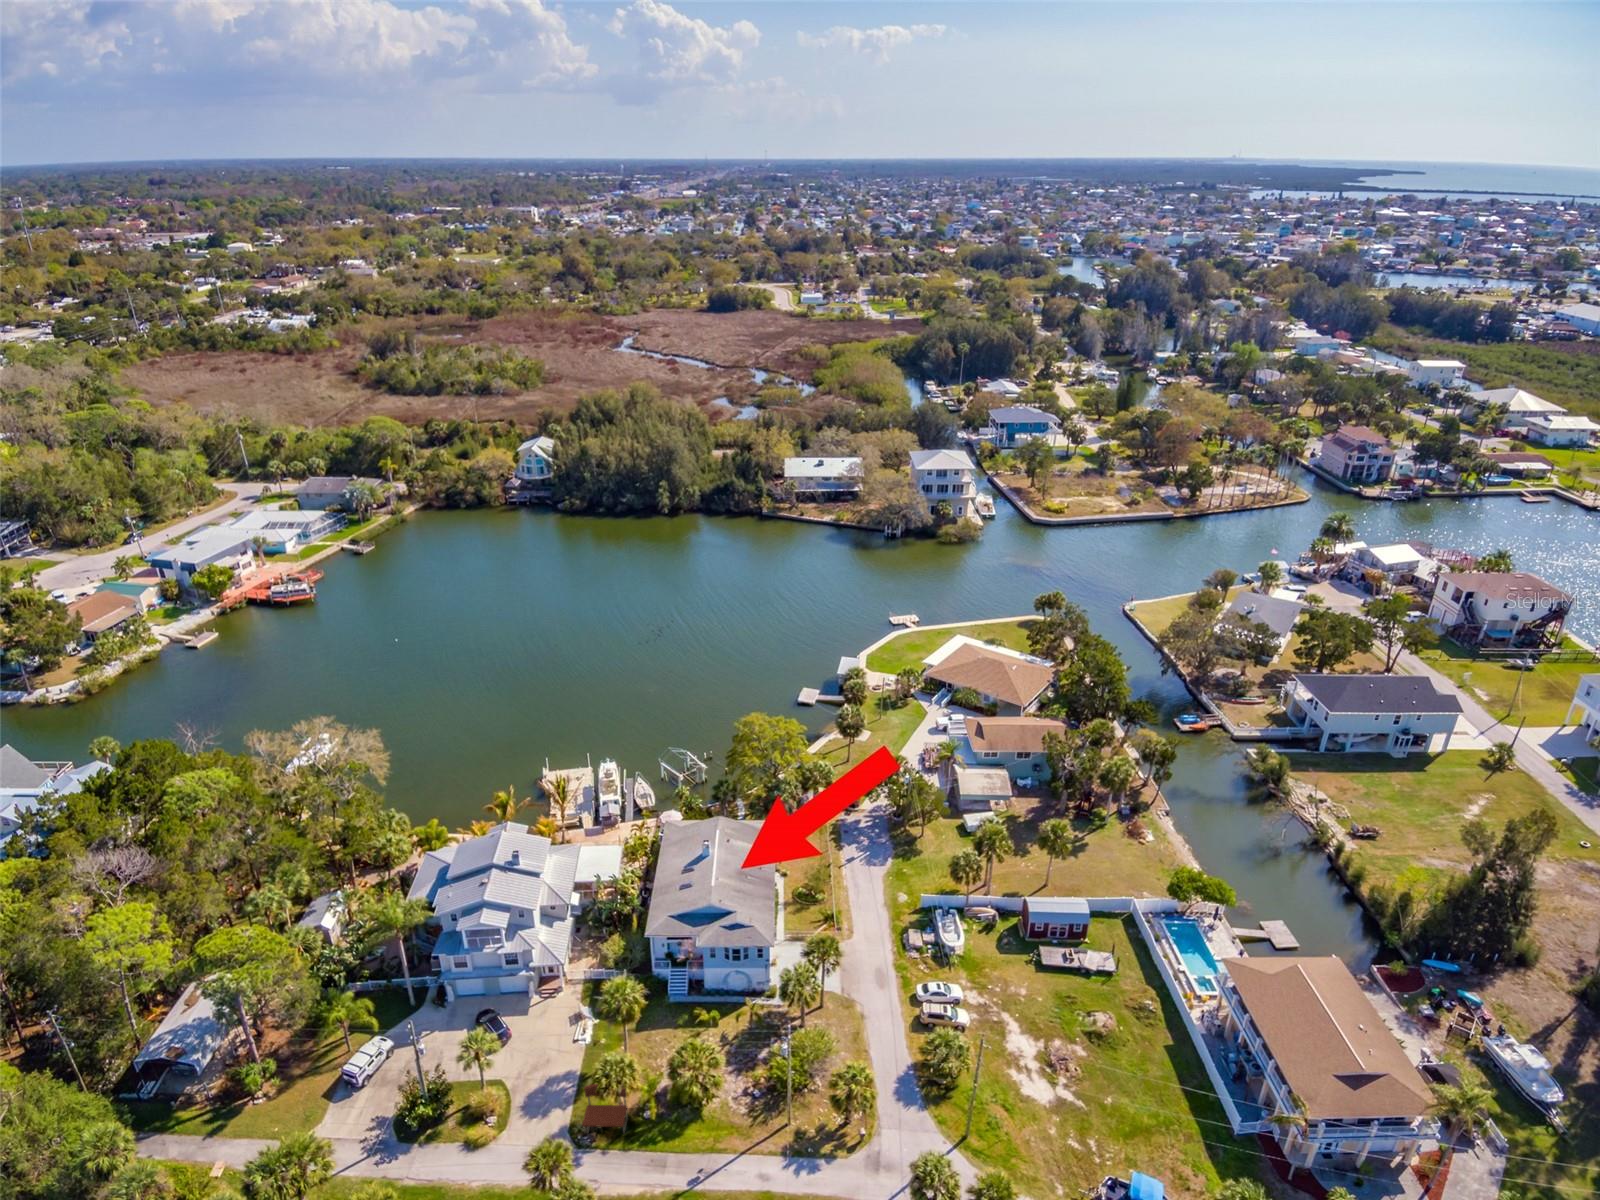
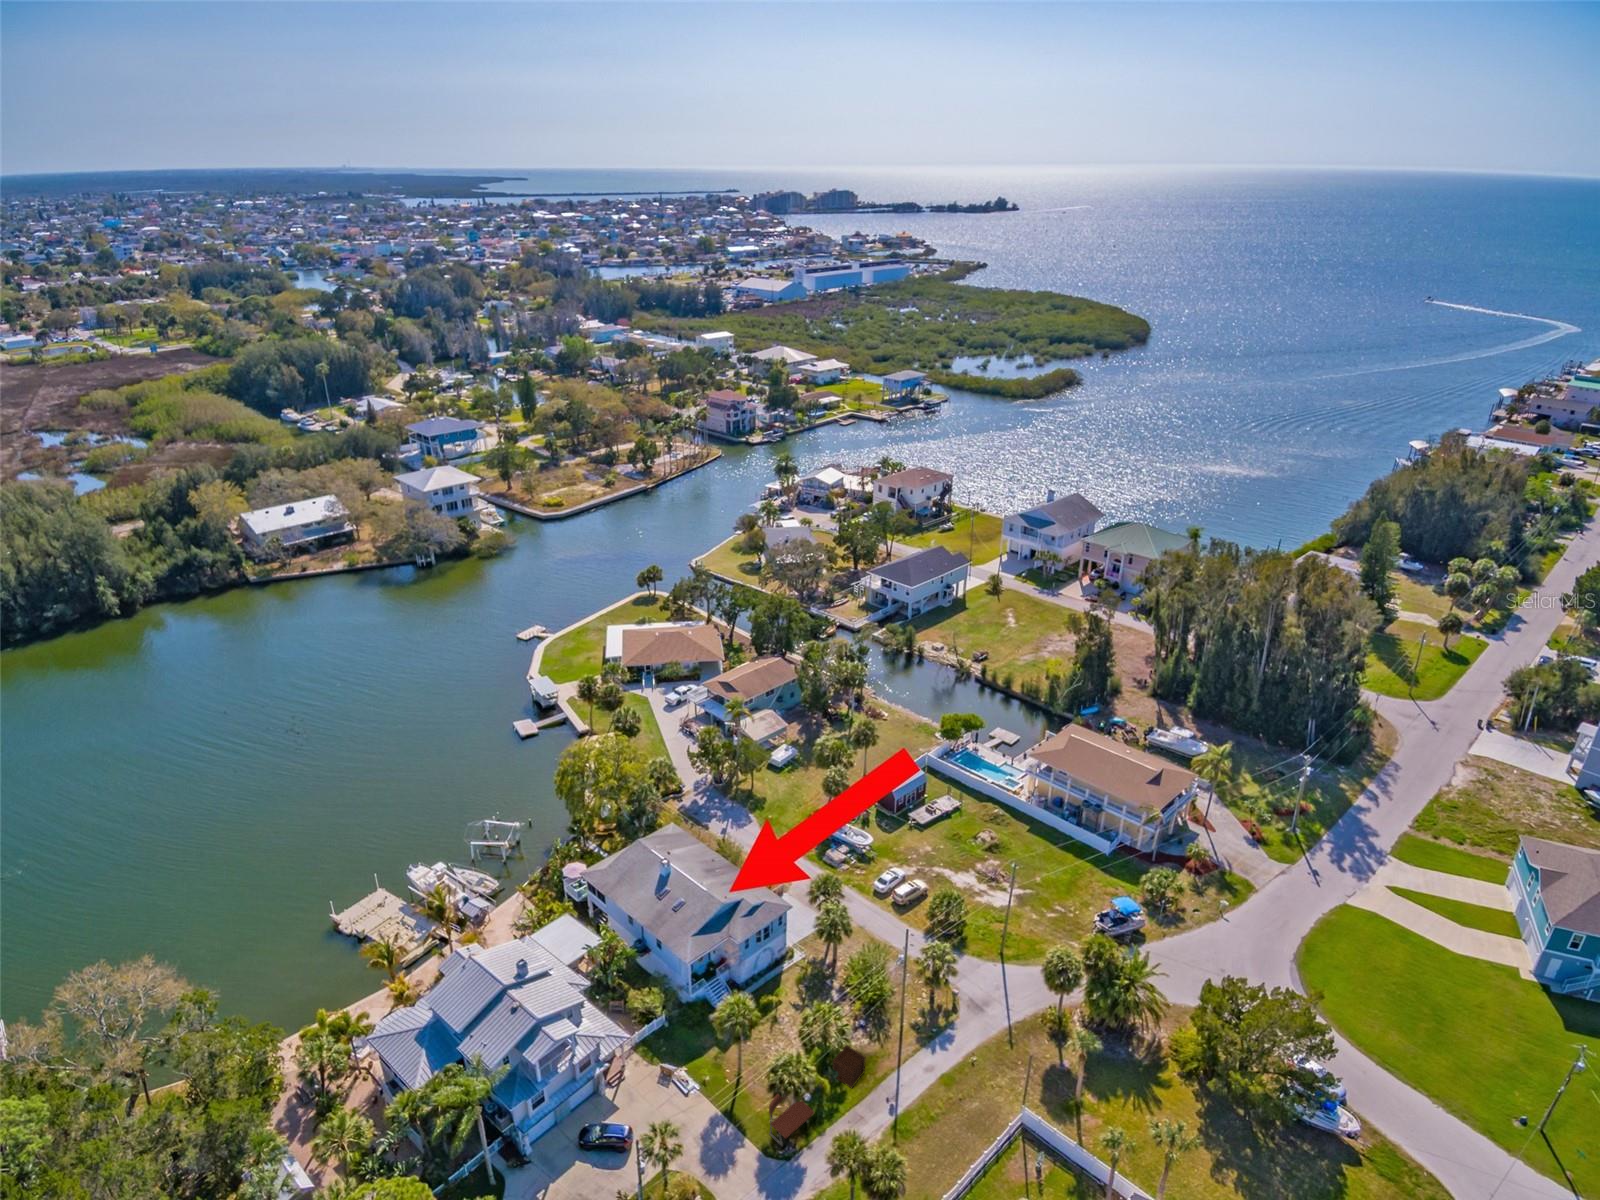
wooden crate: none [683,1095,710,1138] -> present [833,1045,866,1088]

